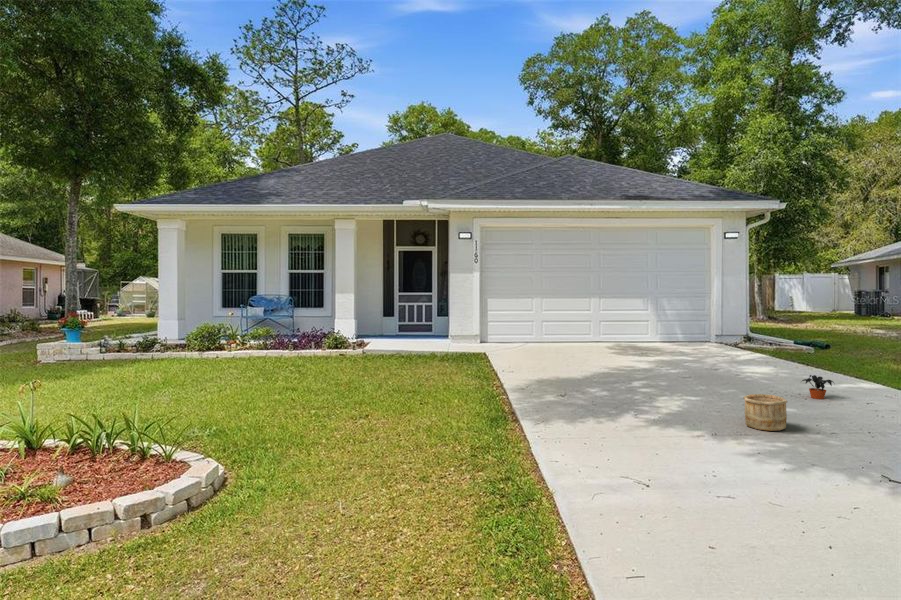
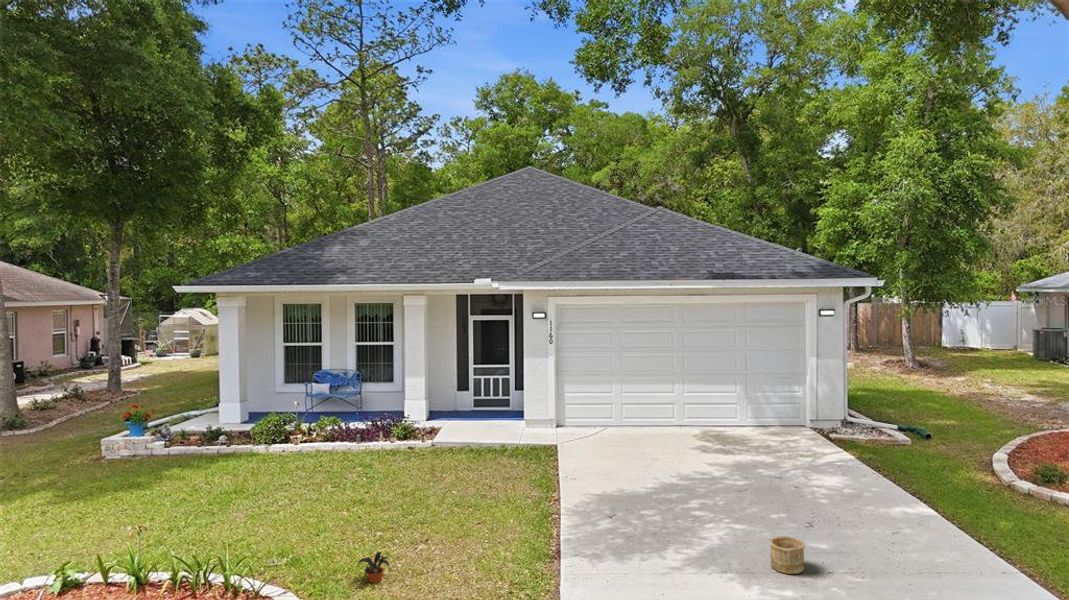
potted plant: present [802,375,834,399] -> present [358,552,389,583]

